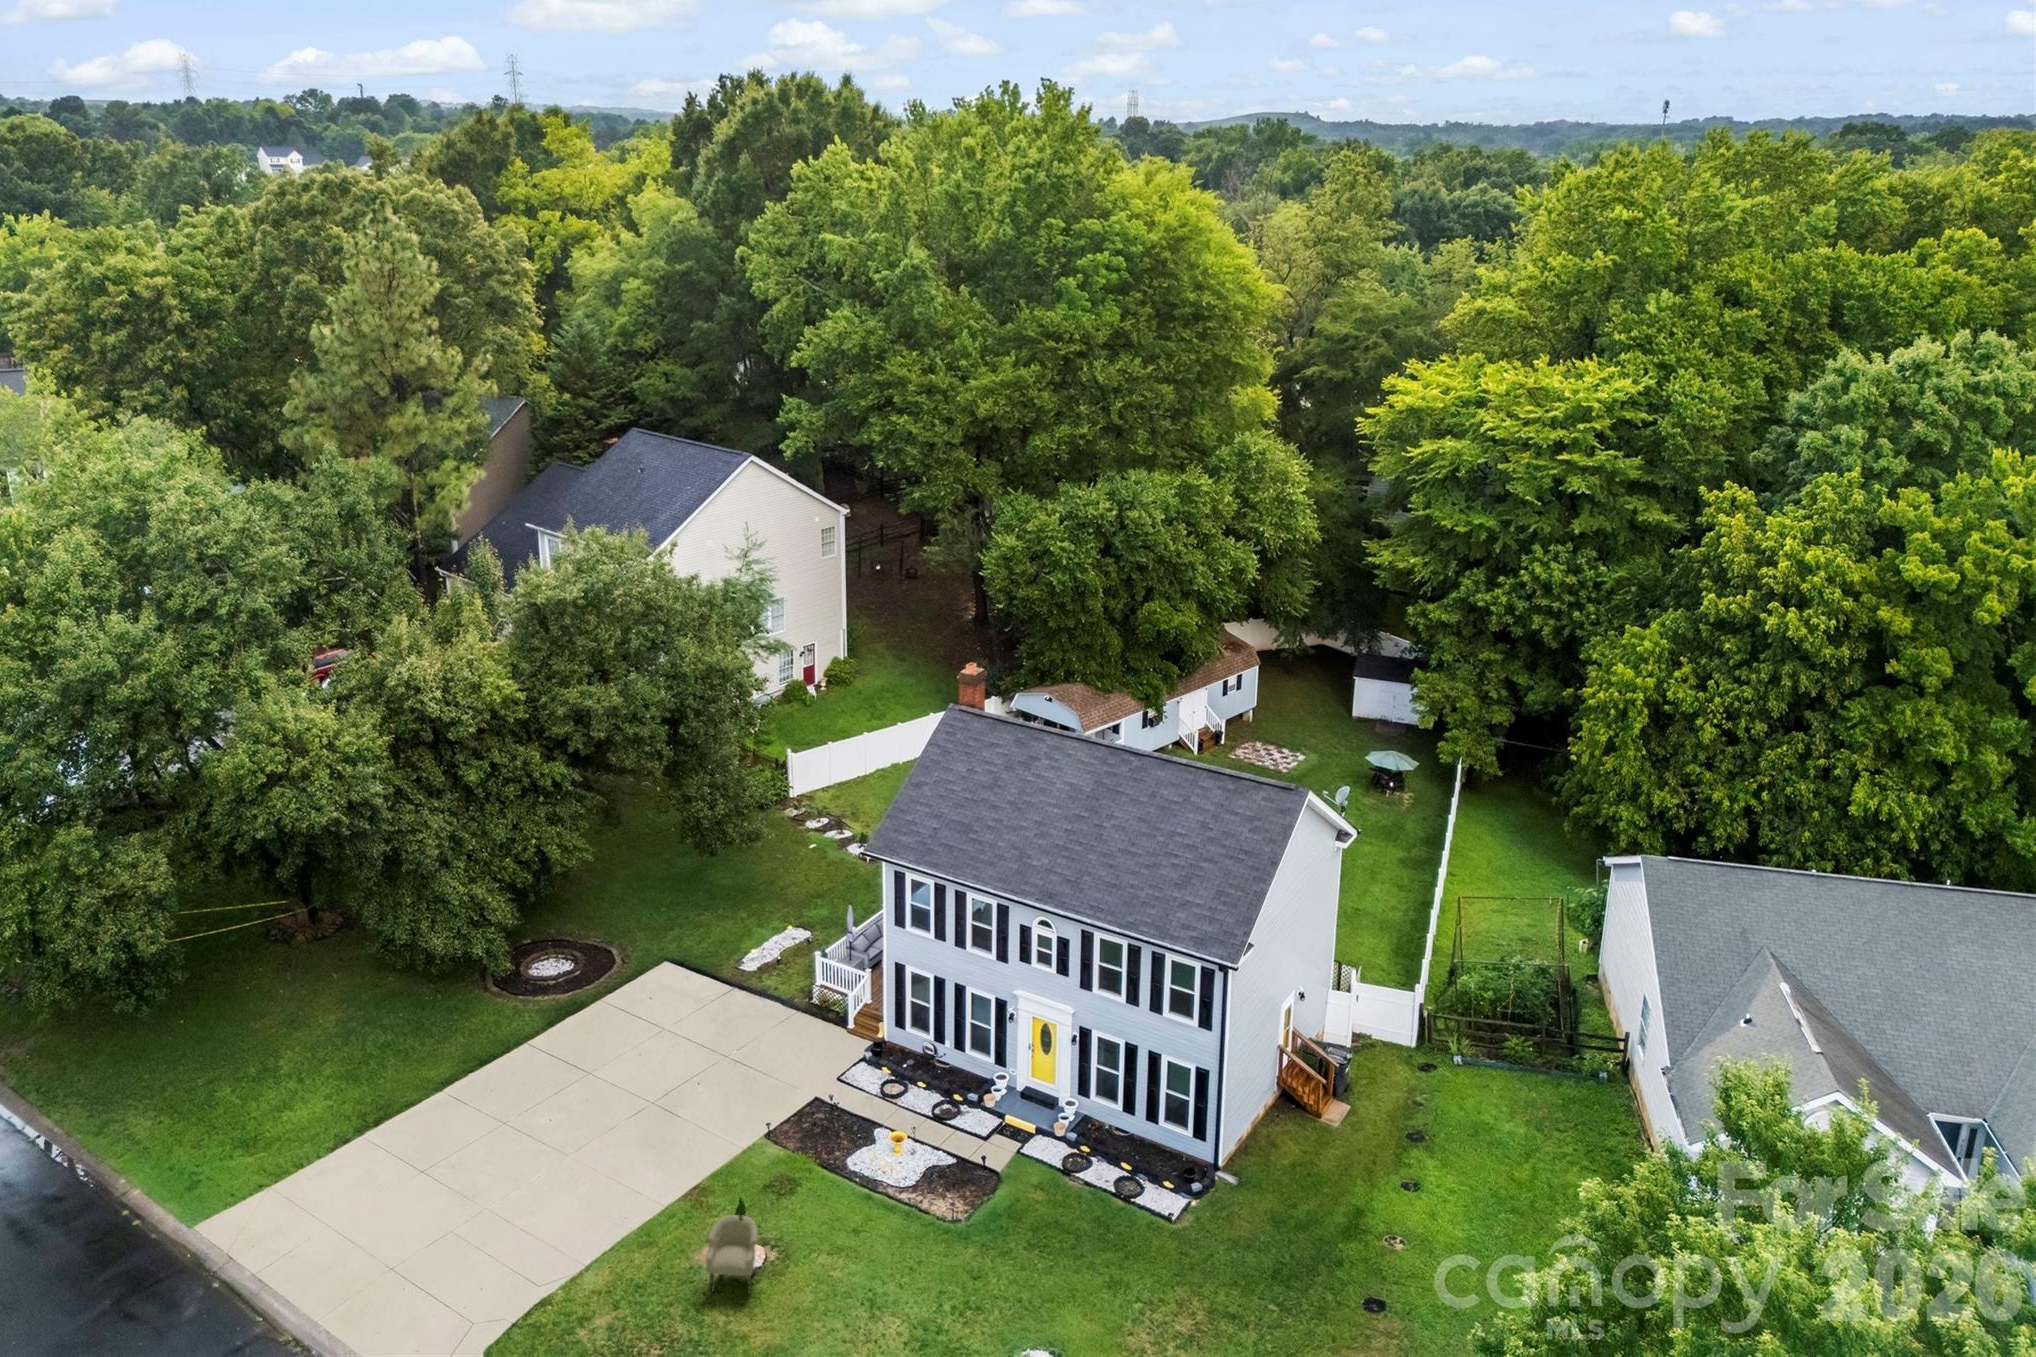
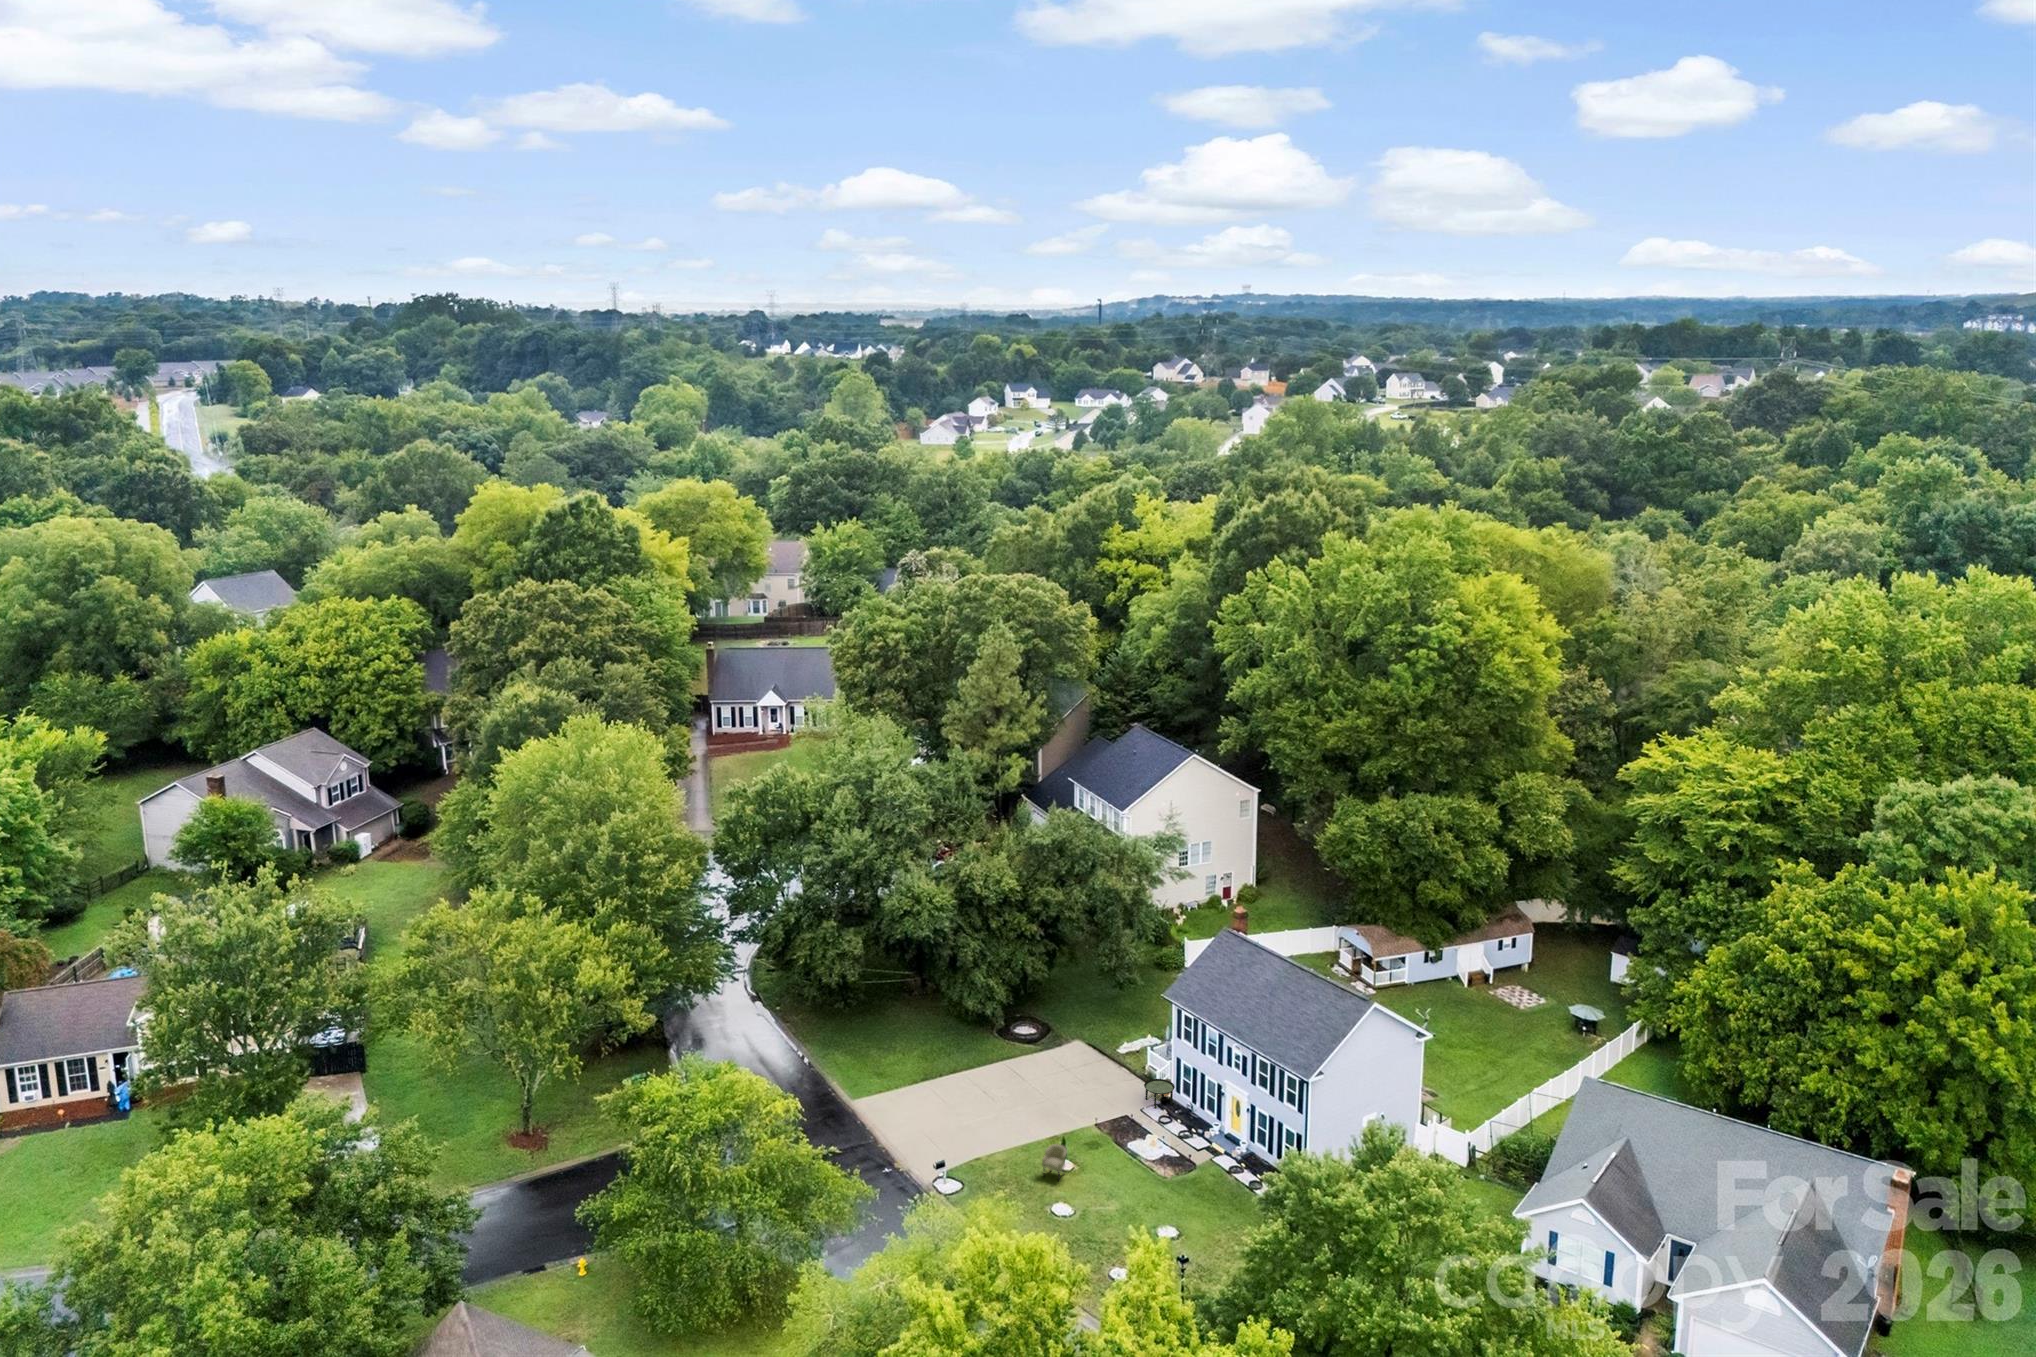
round table: none [836,1008,895,1068] -> present [1144,1079,1175,1108]

